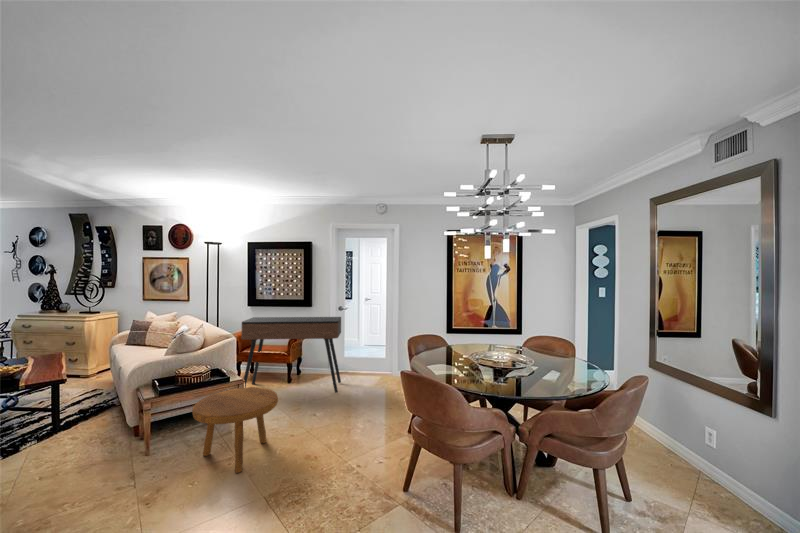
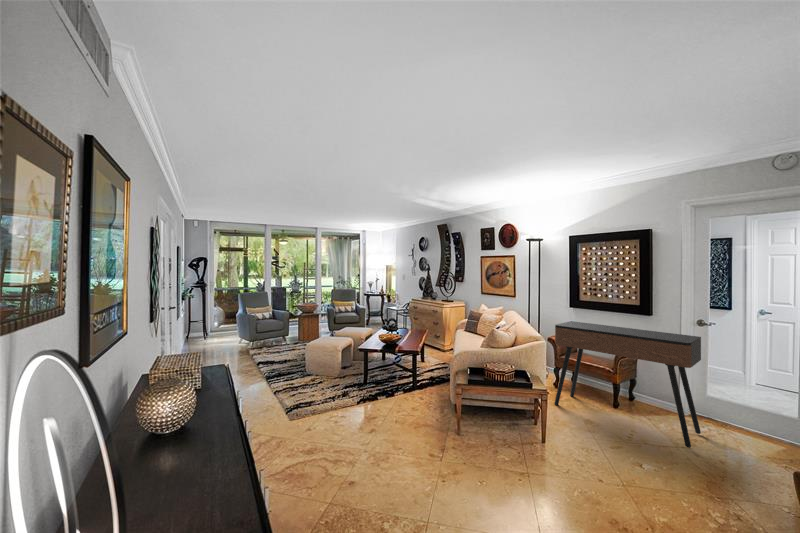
footstool: present [192,387,278,473] -> none [487,397,579,496]

